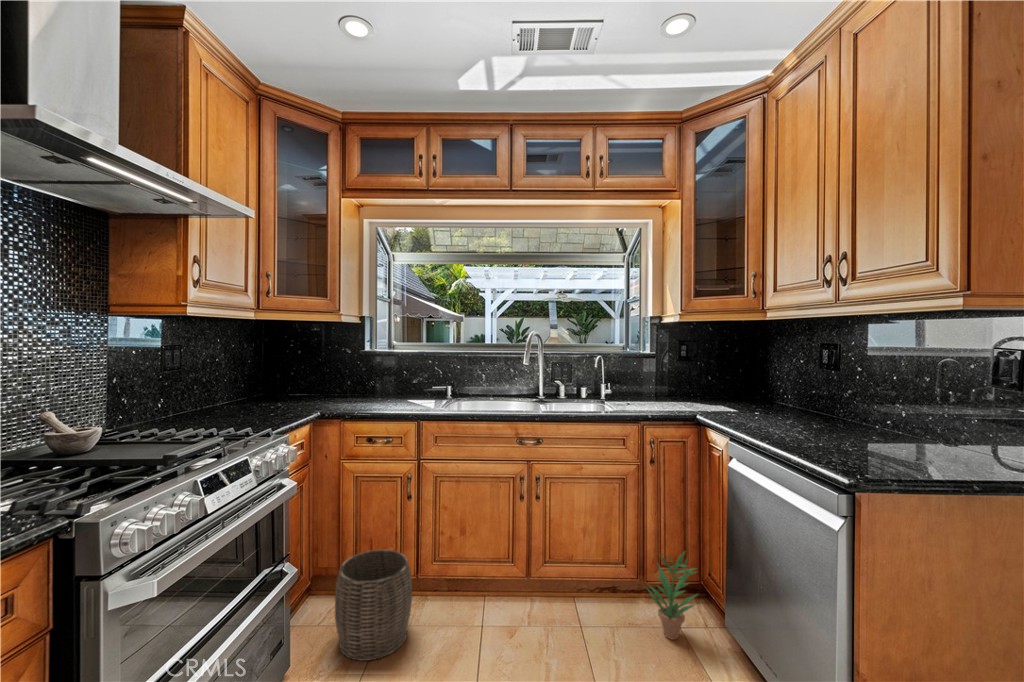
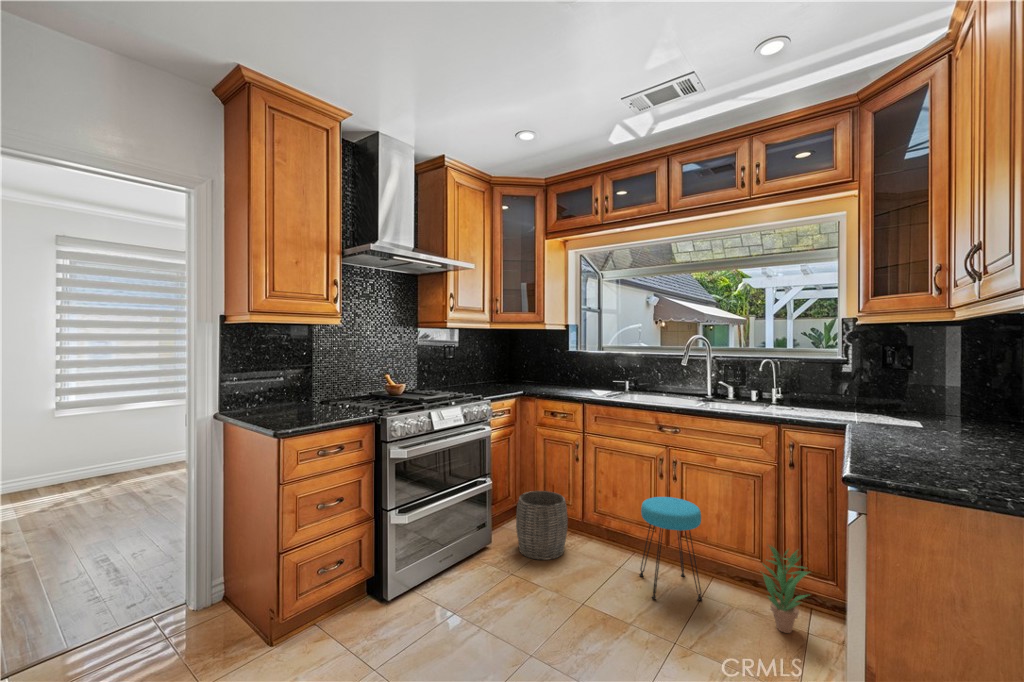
stool: none [513,522,591,656] -> present [640,497,702,600]

